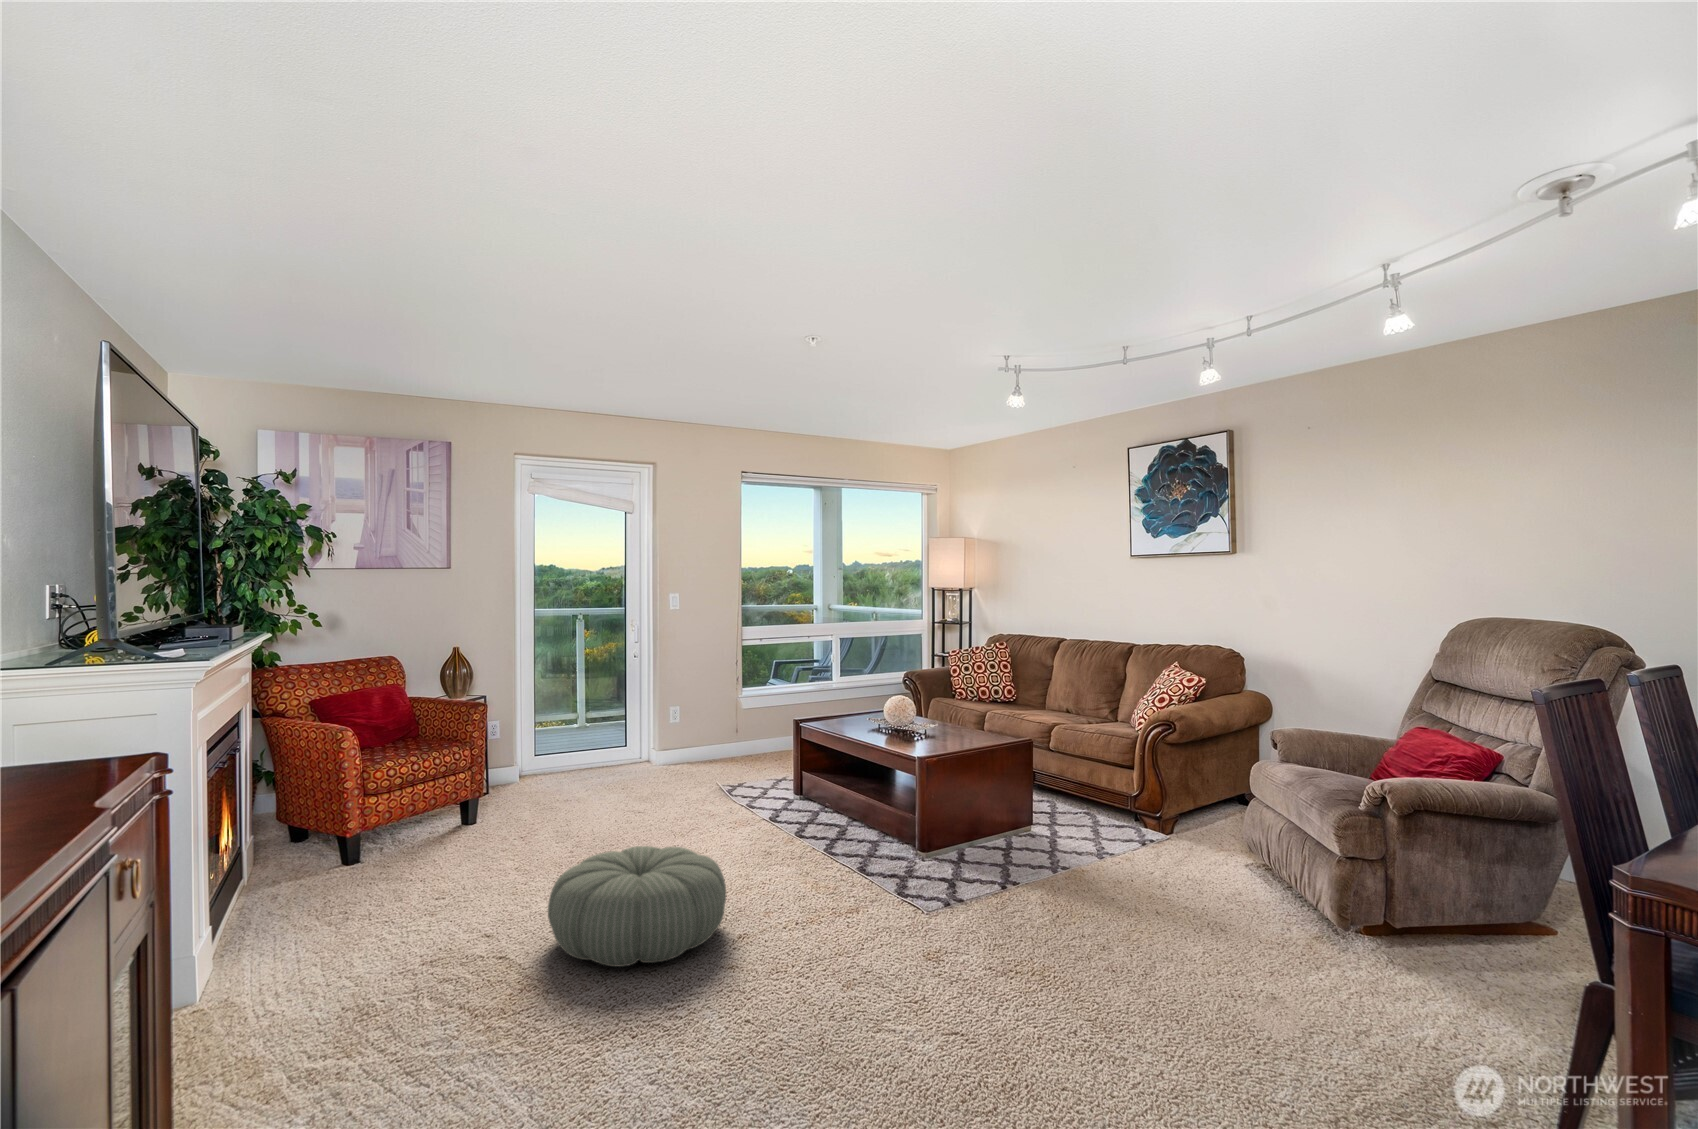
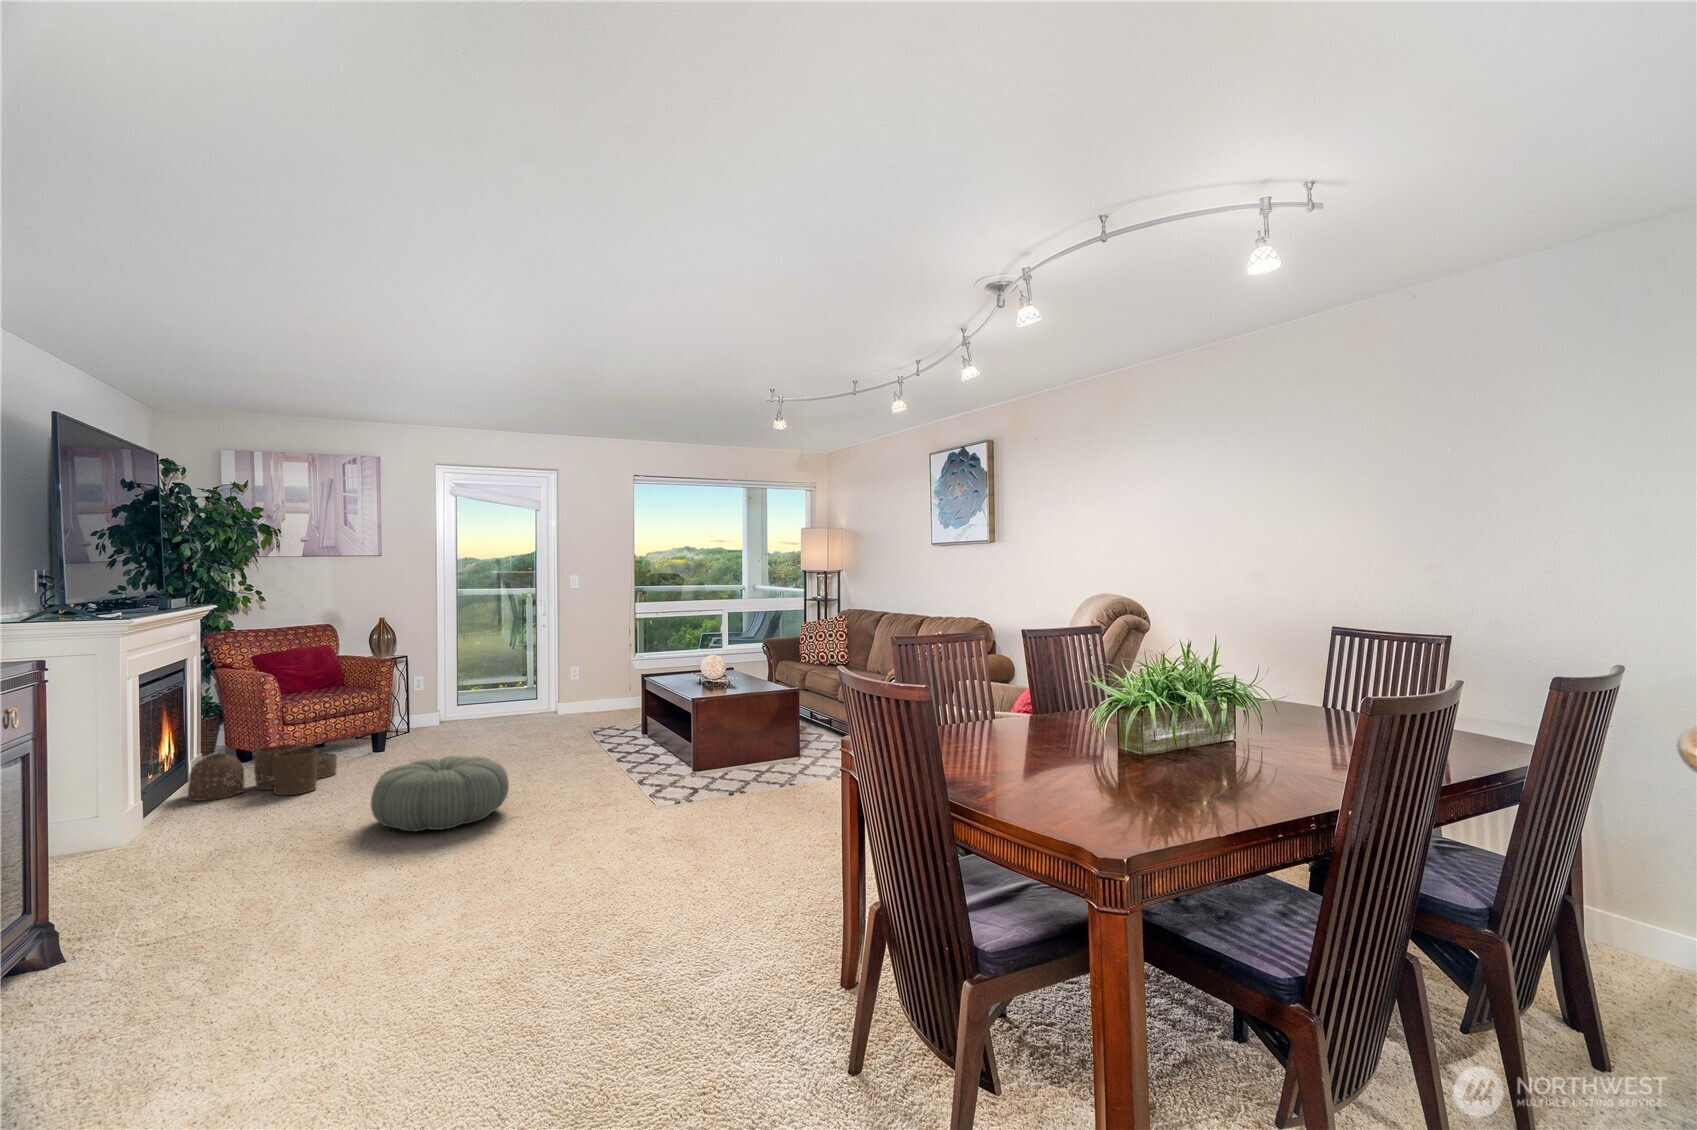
woven basket: none [248,819,436,913] -> present [187,741,337,801]

